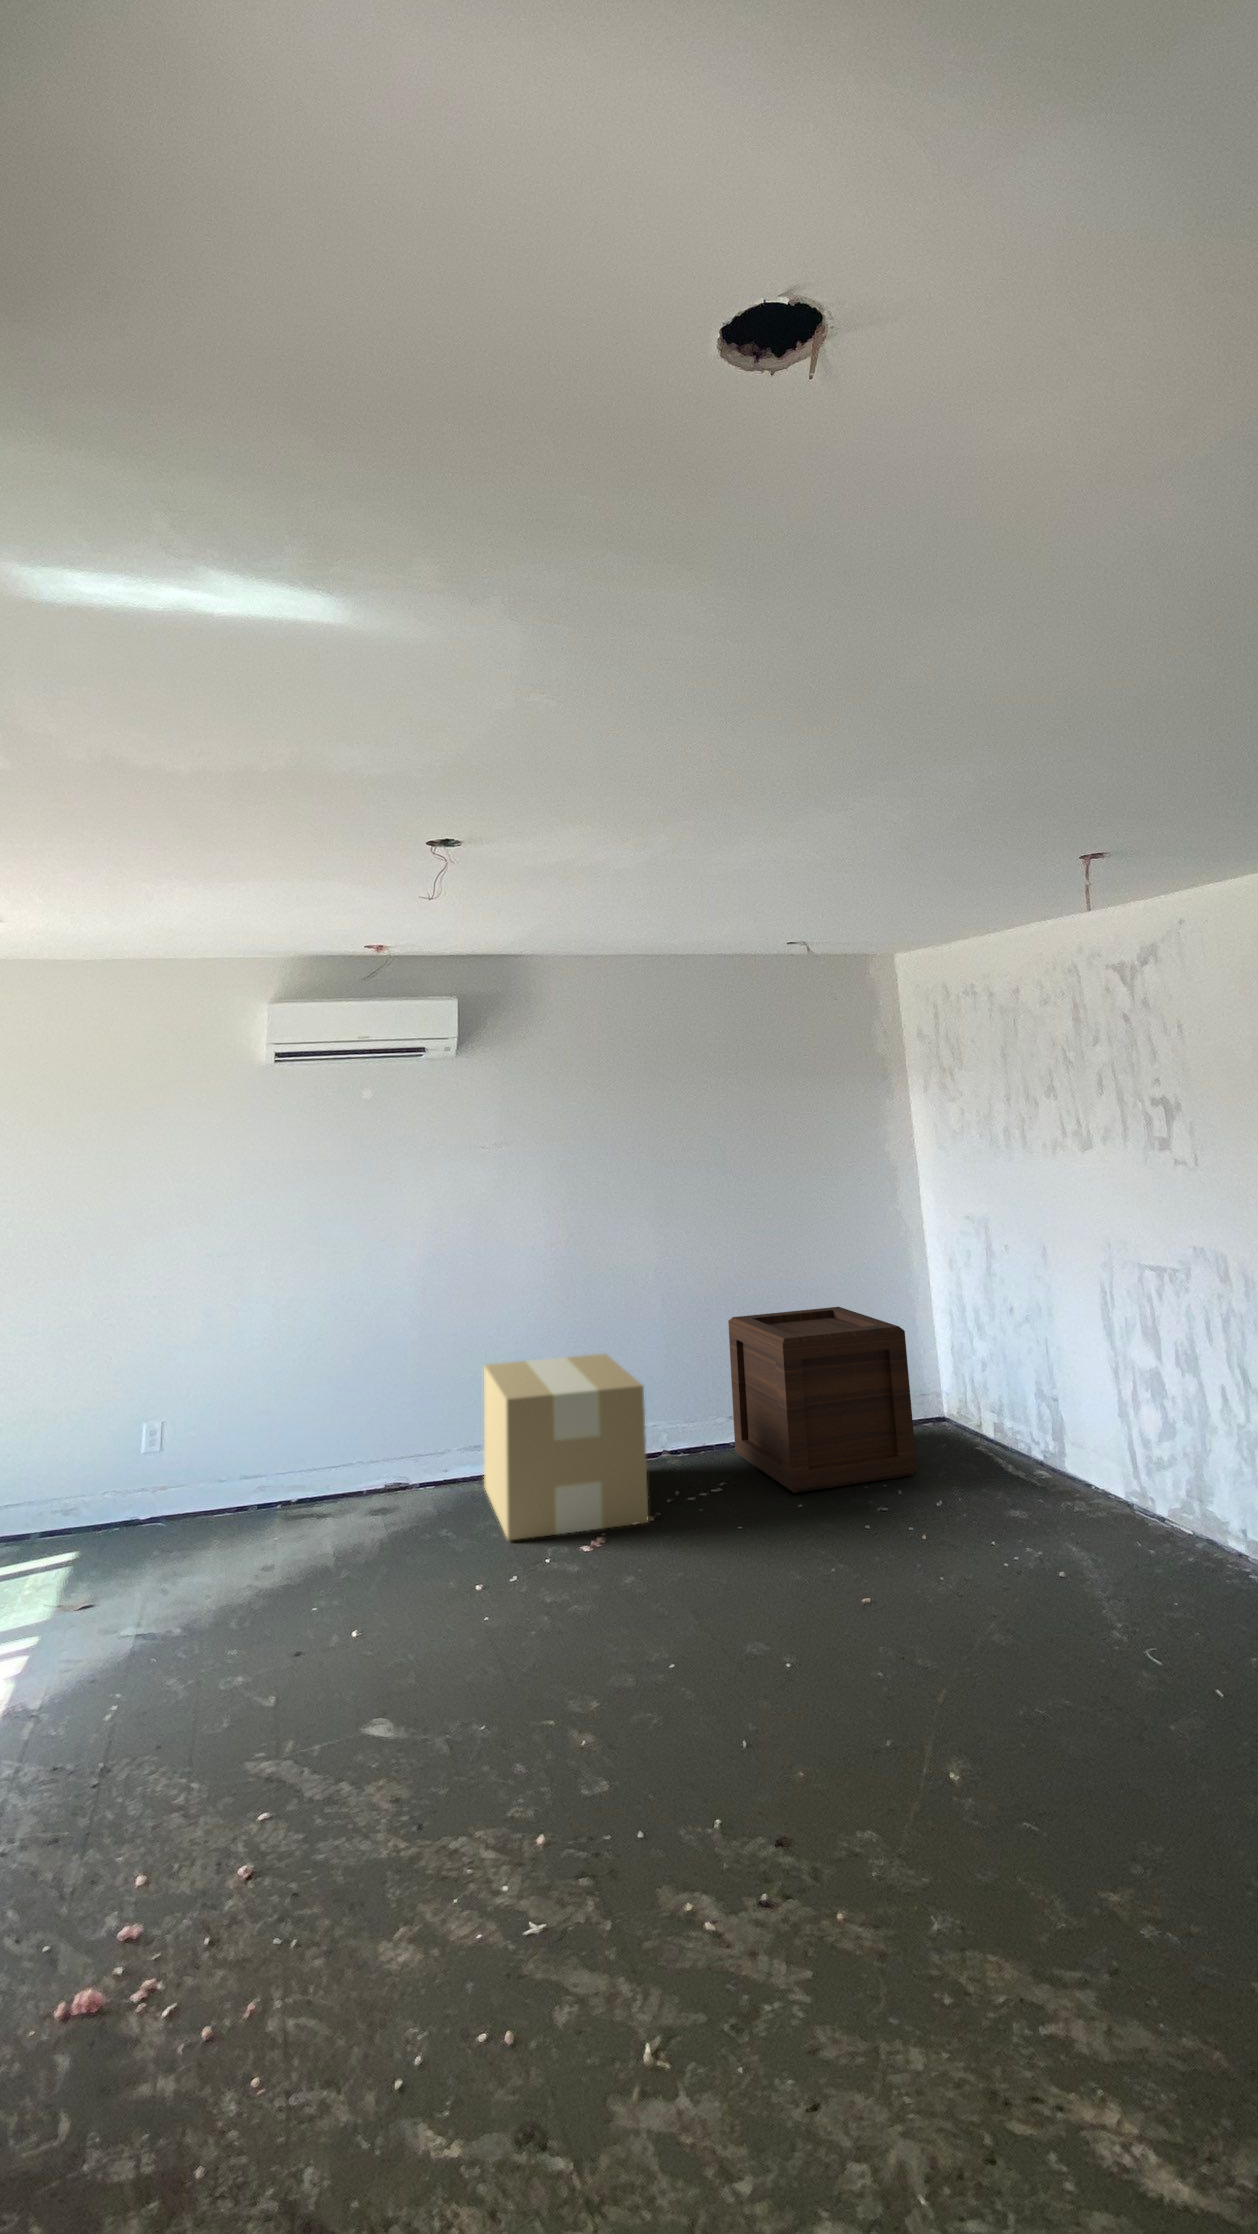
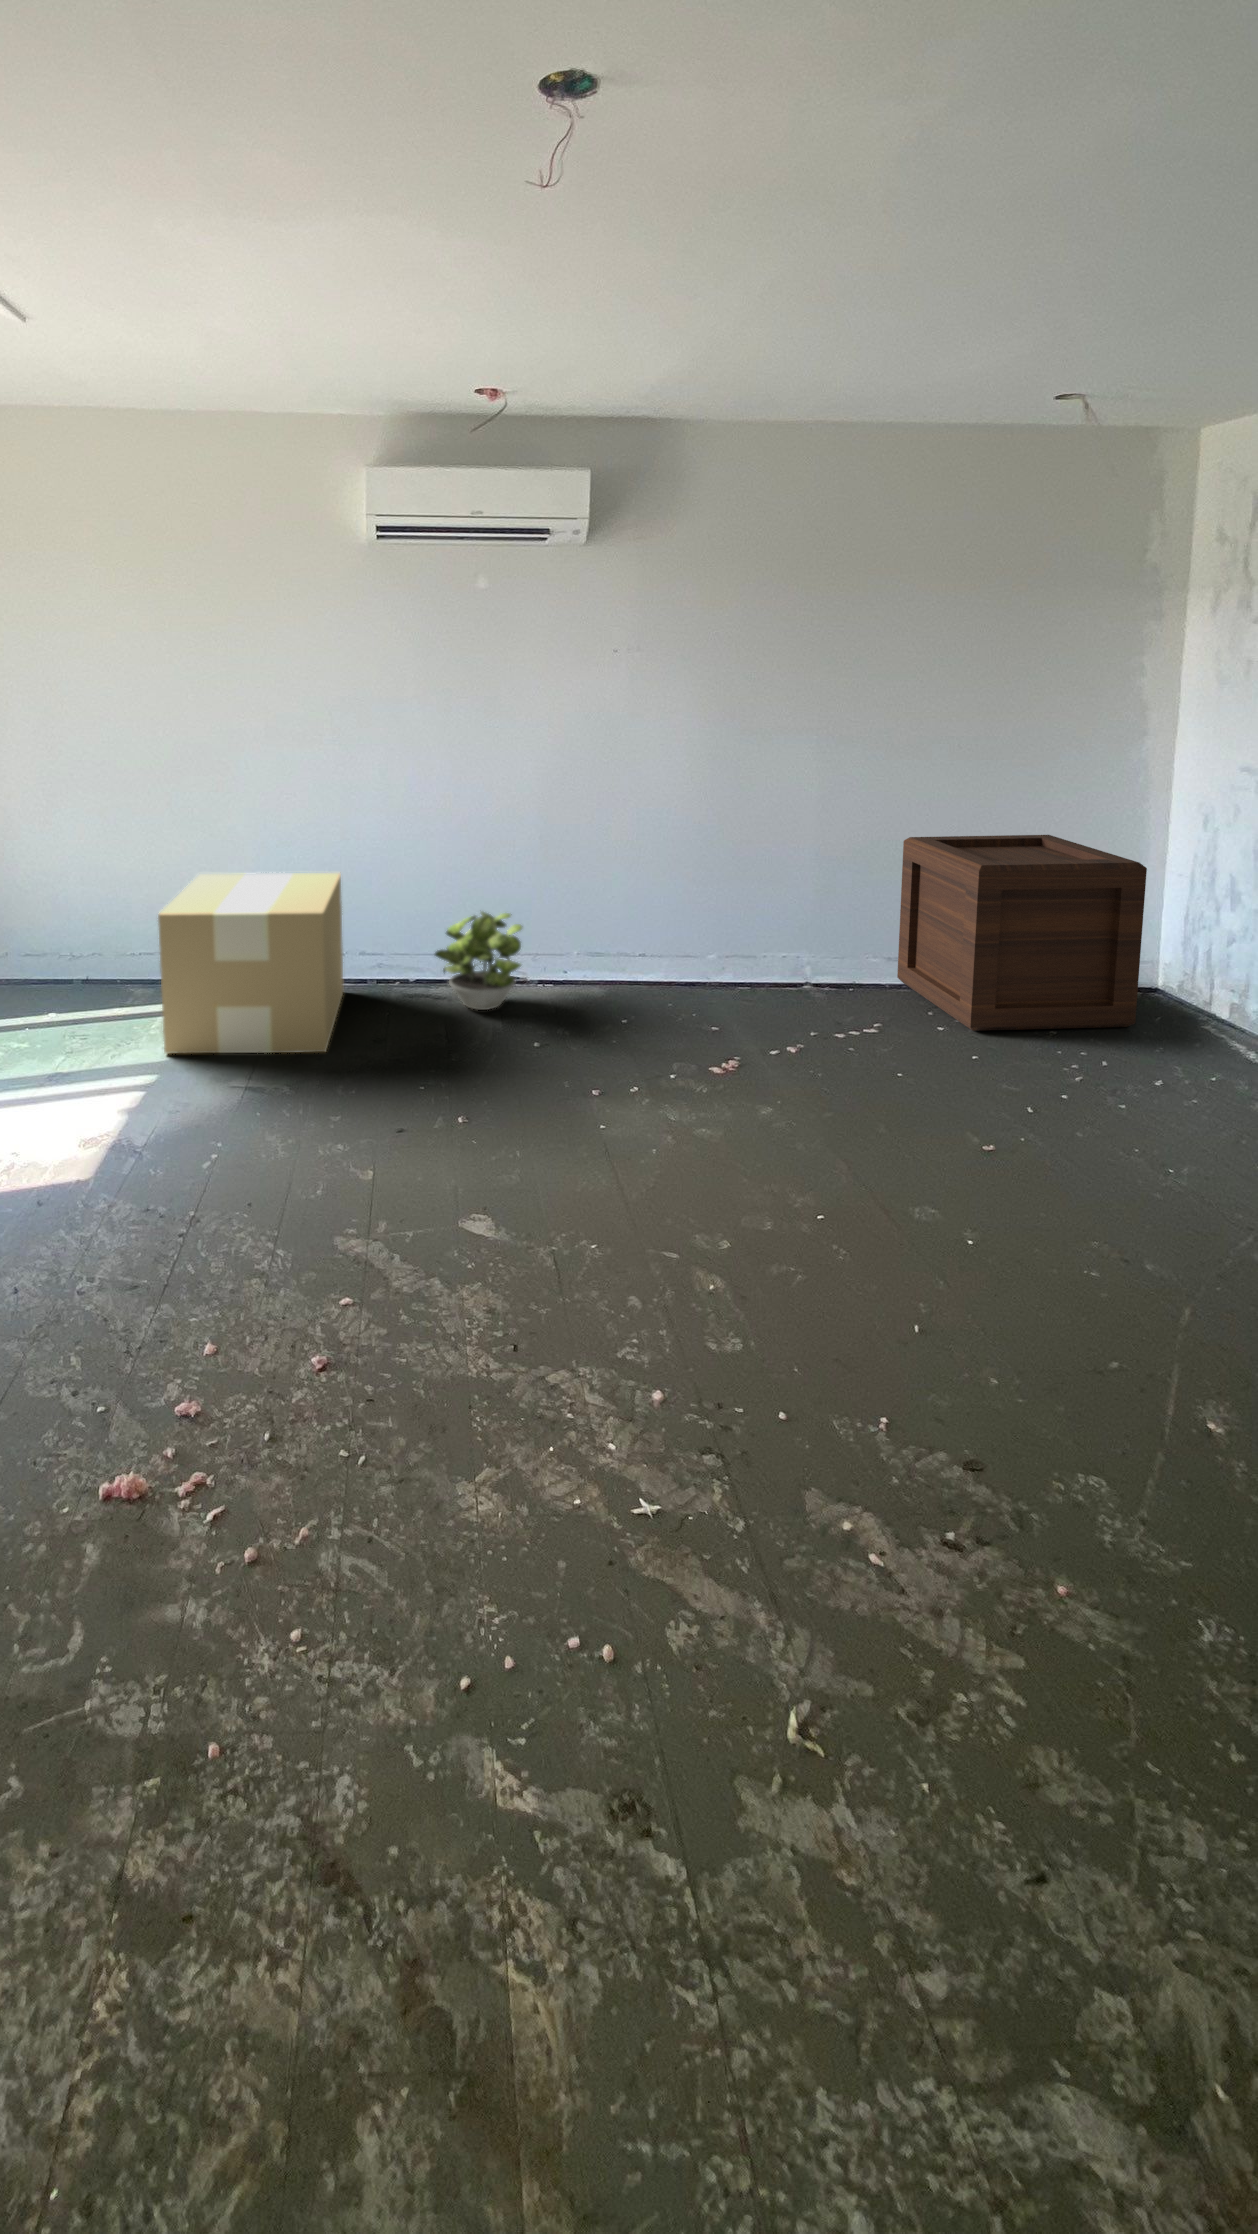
cardboard box: present [484,1354,648,1540] -> present [158,873,343,1054]
potted plant: none [324,1420,407,1526] -> present [435,912,522,1010]

